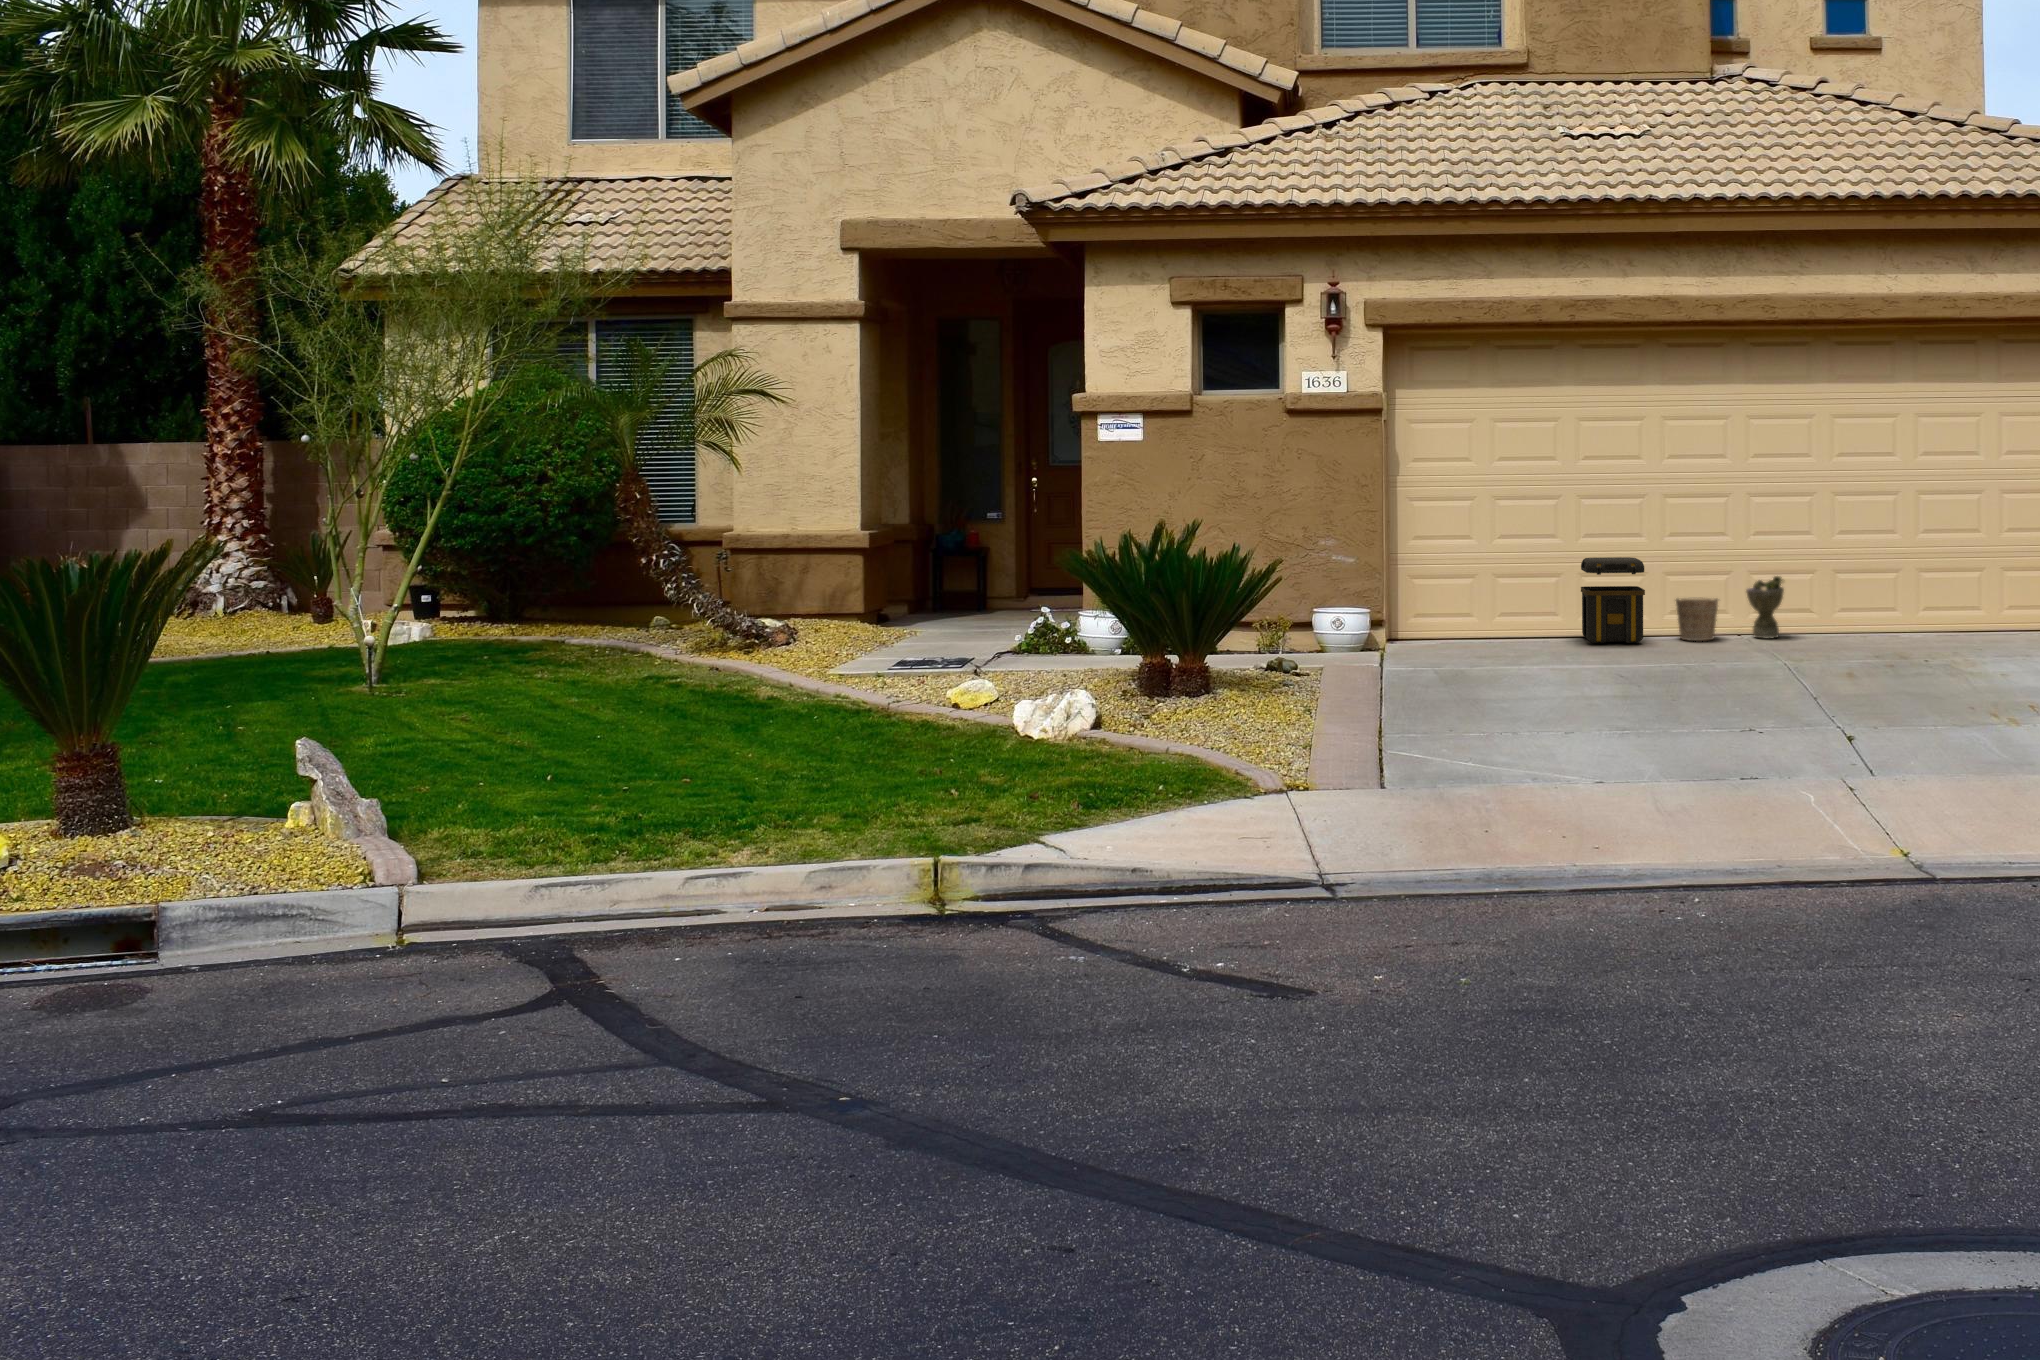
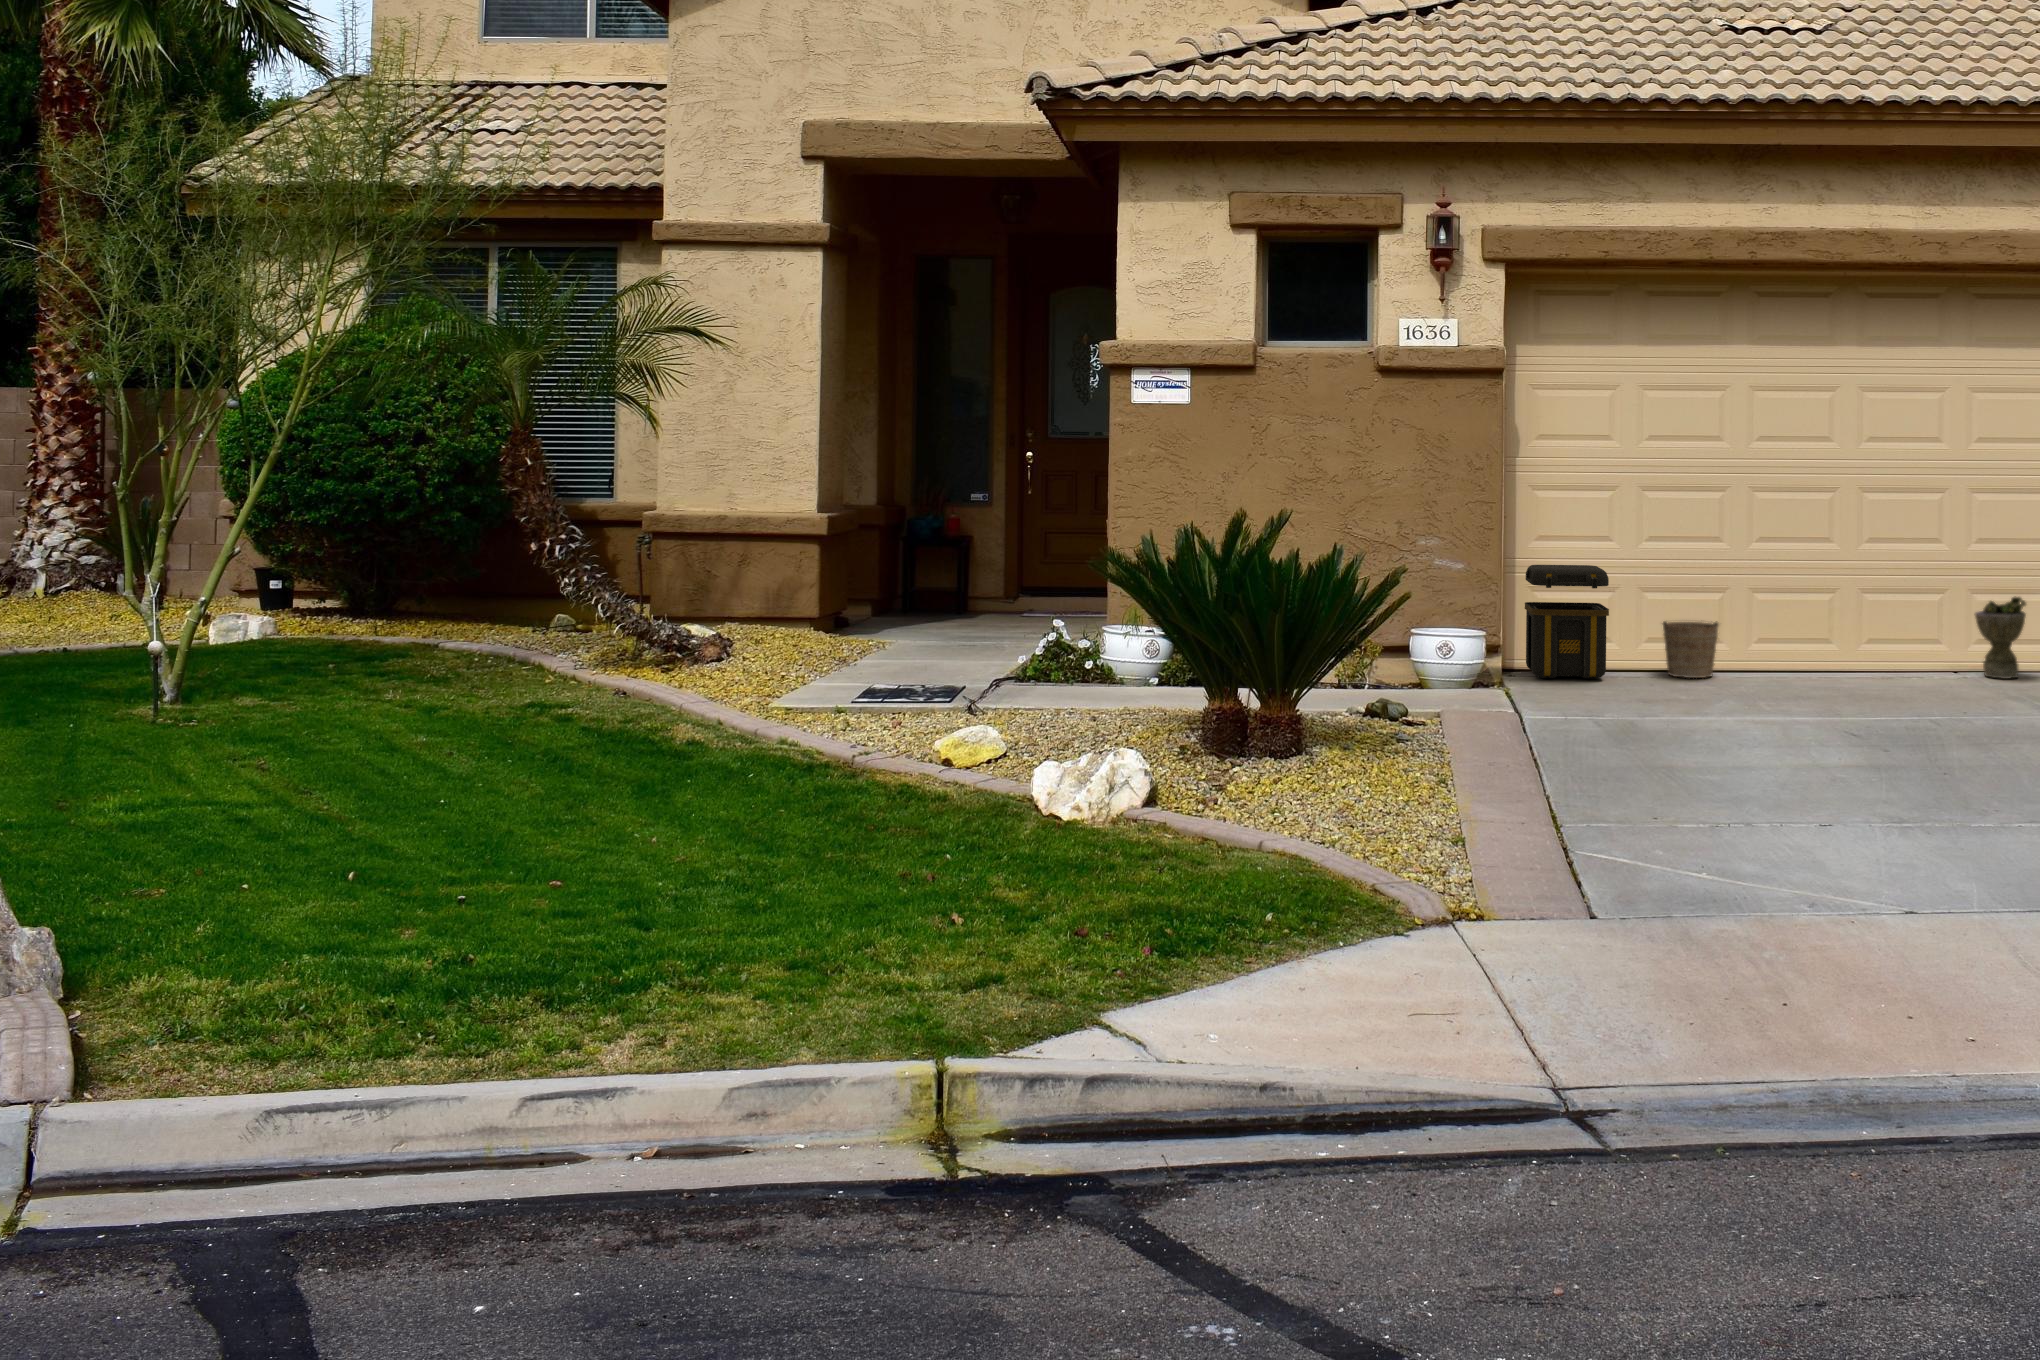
toolbox: present [1581,557,1645,643] -> present [1525,565,1609,678]
bucket: present [1676,598,1718,641] -> present [1663,620,1719,678]

